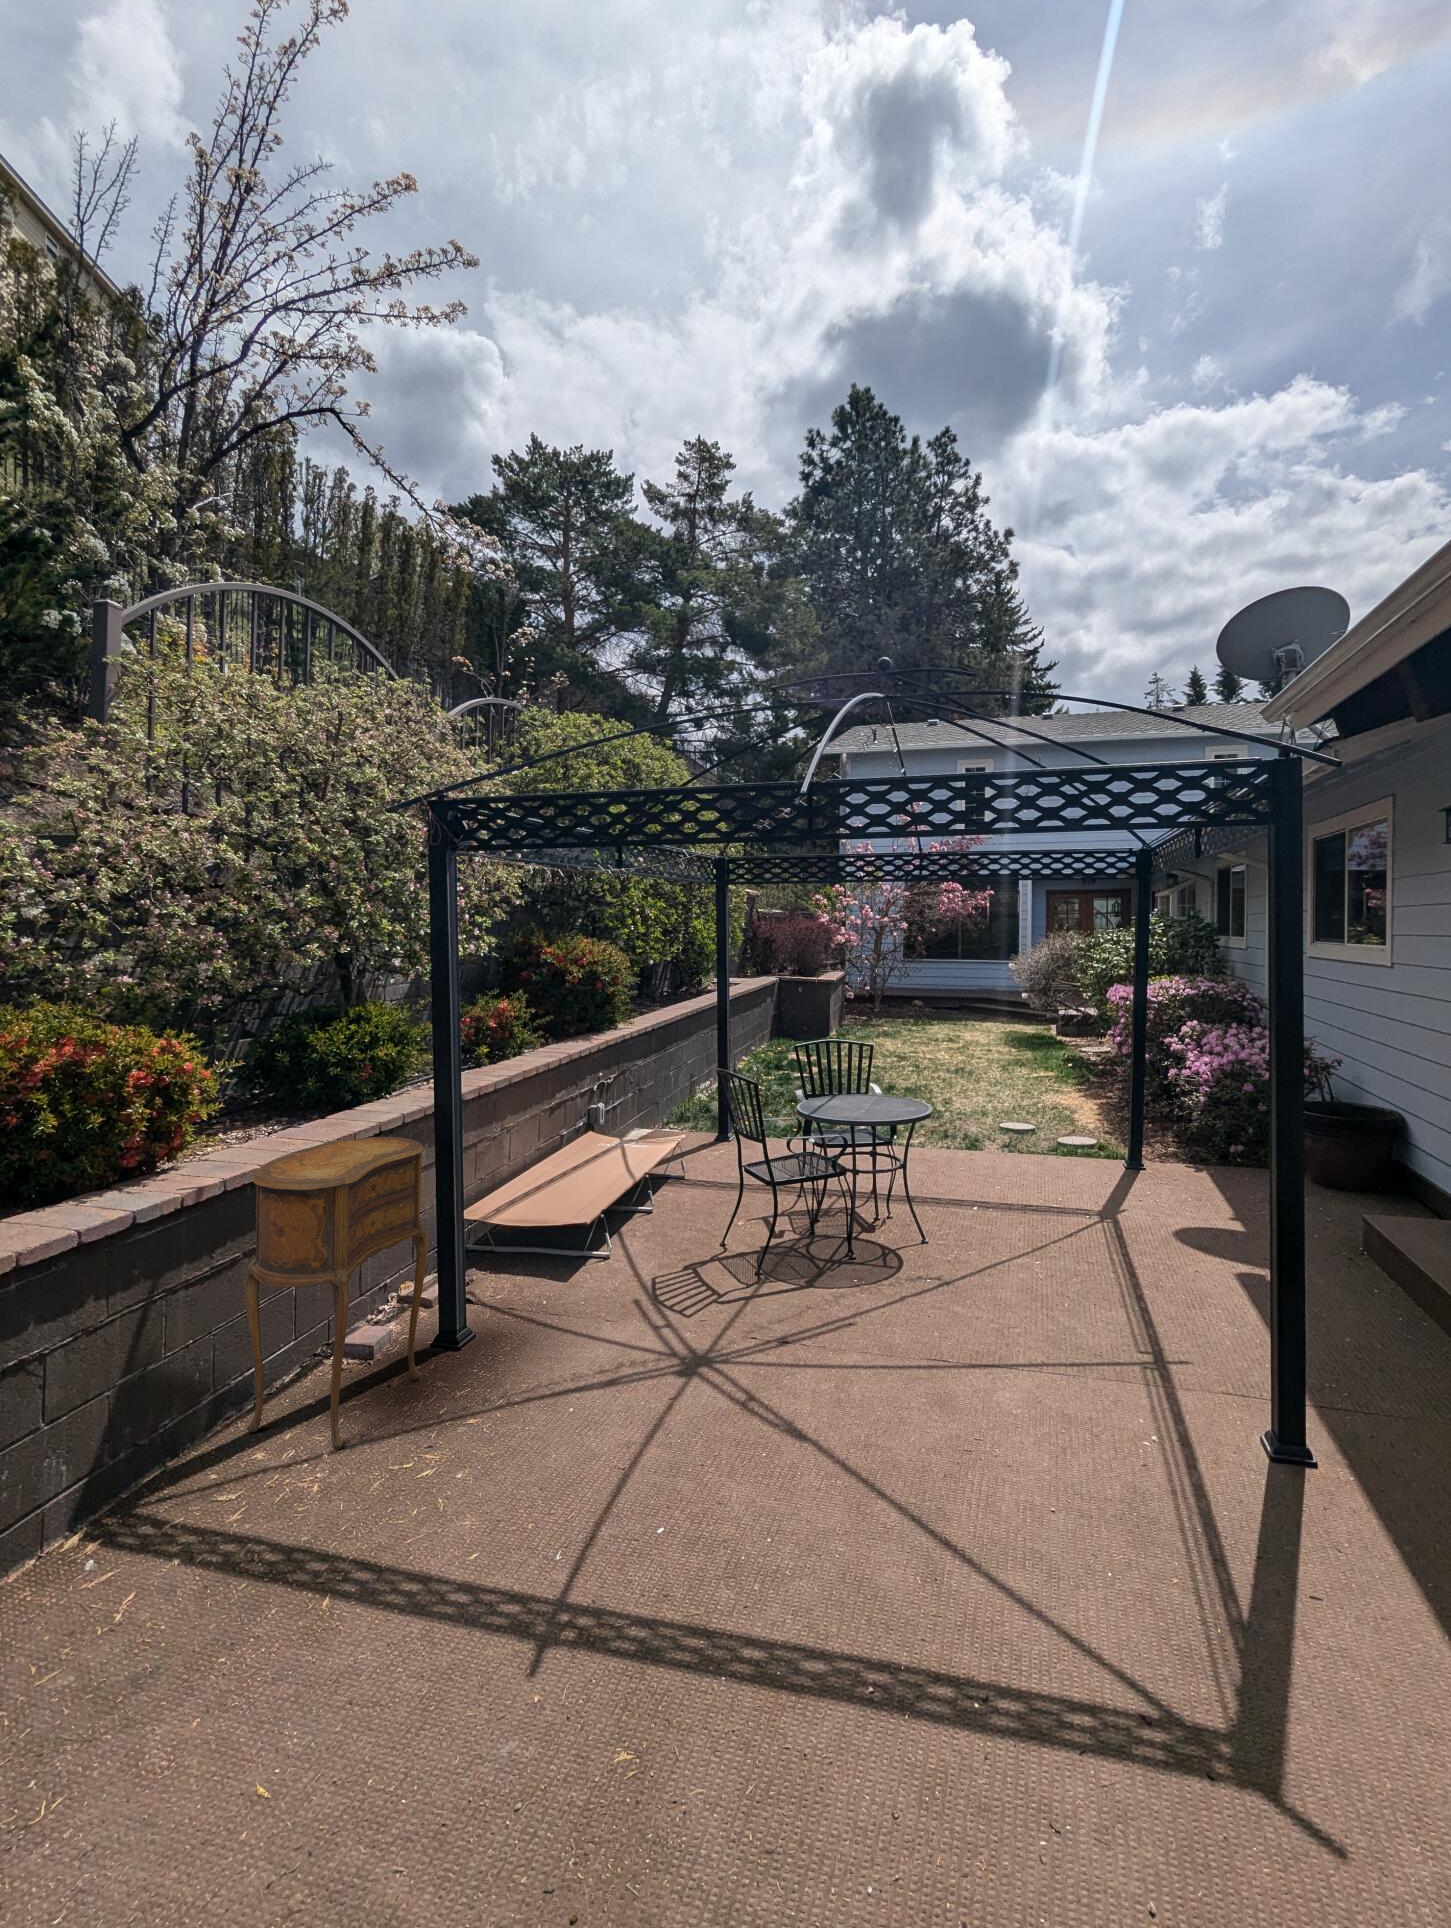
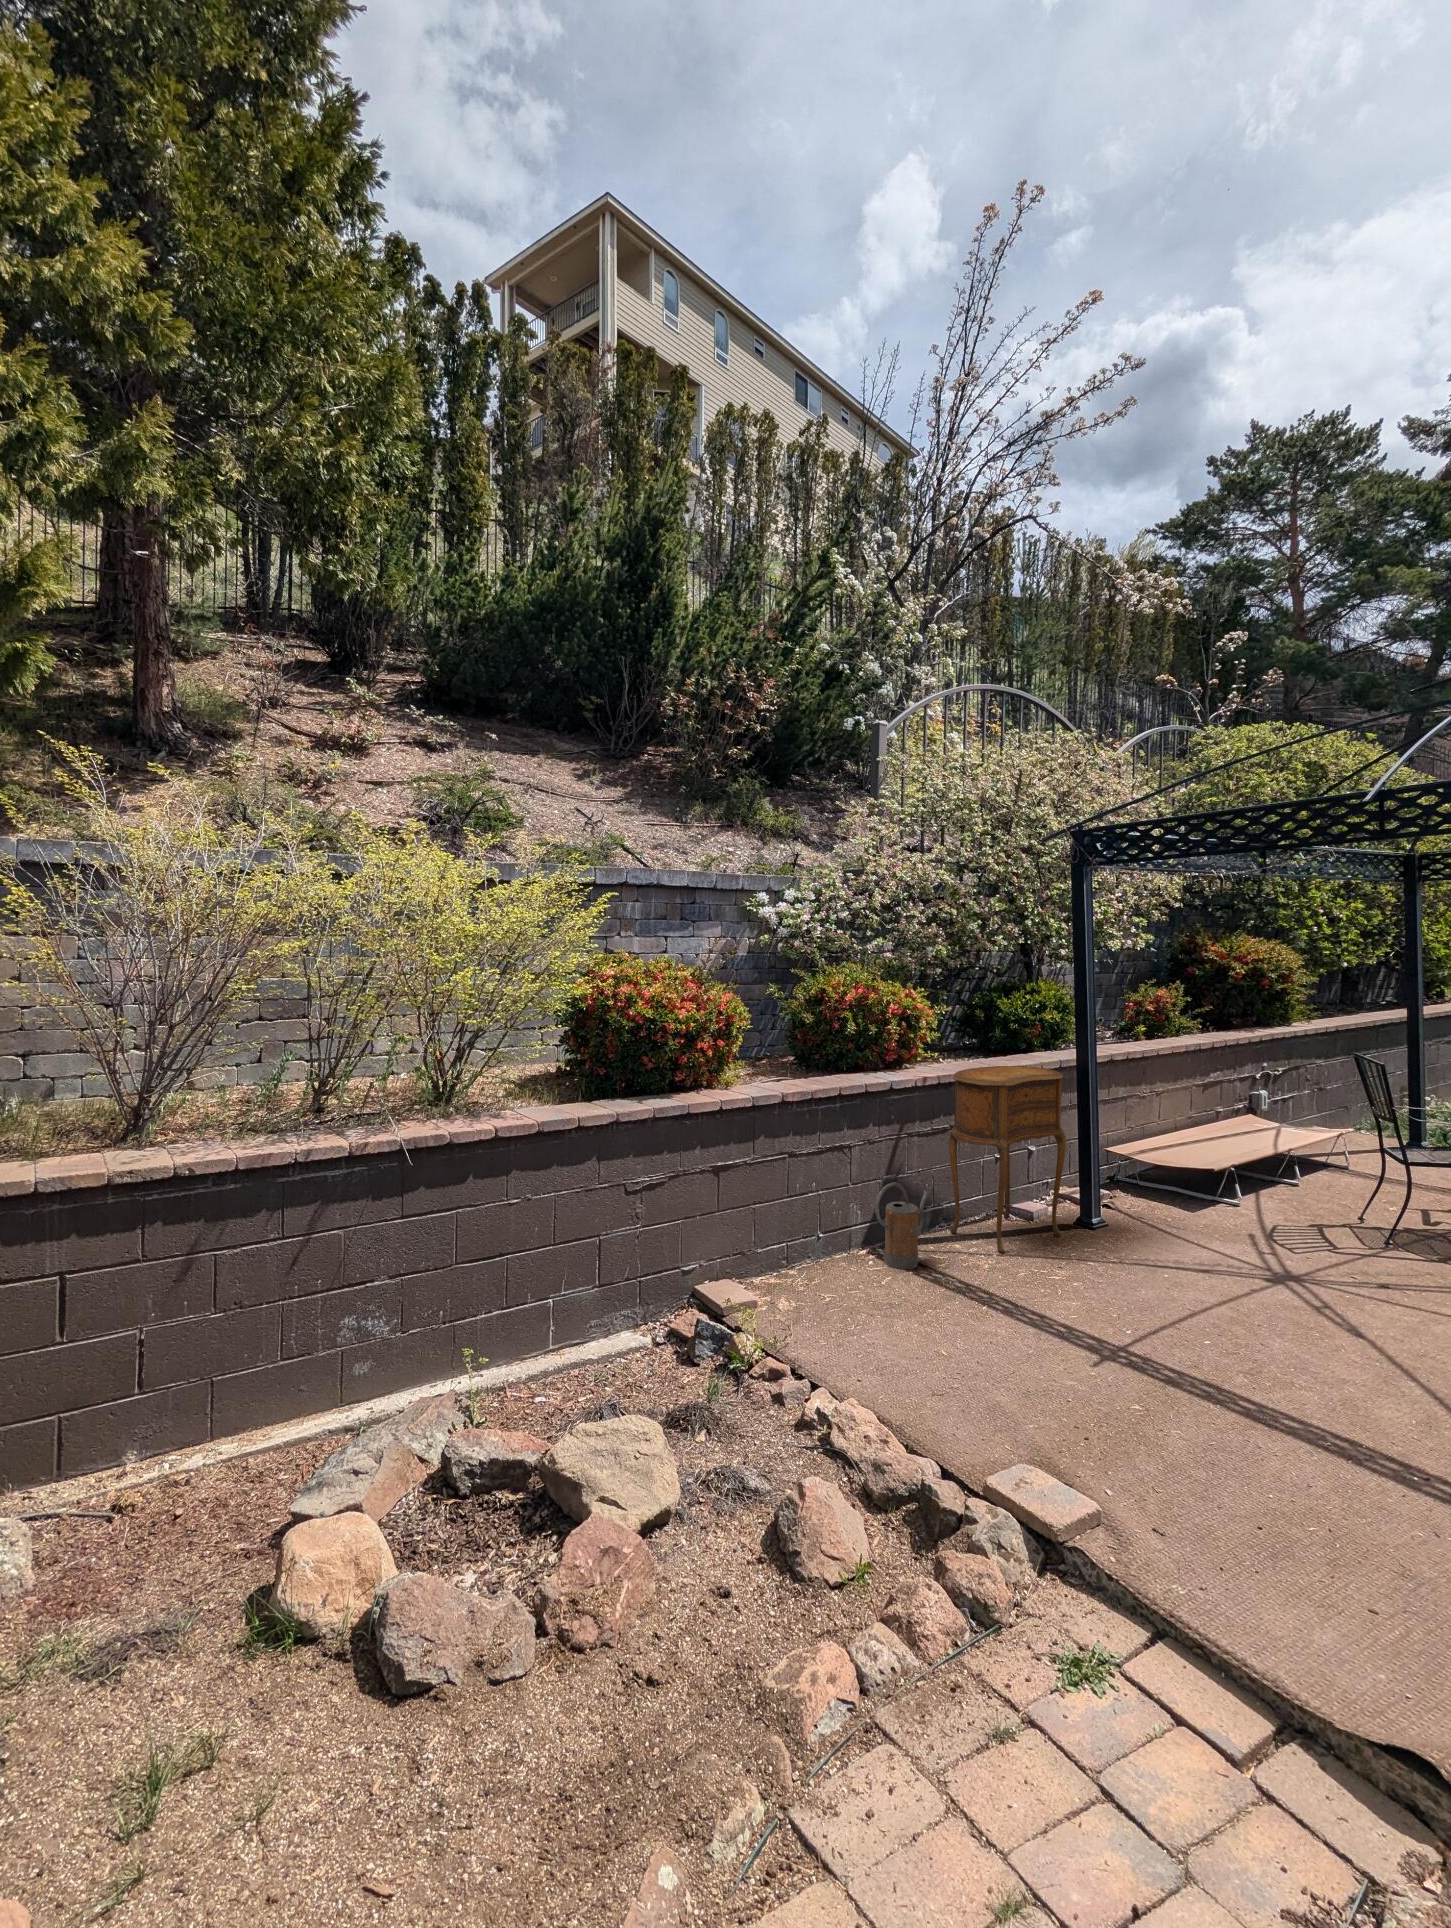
watering can: none [102,1394,213,1567] -> present [875,1182,929,1269]

